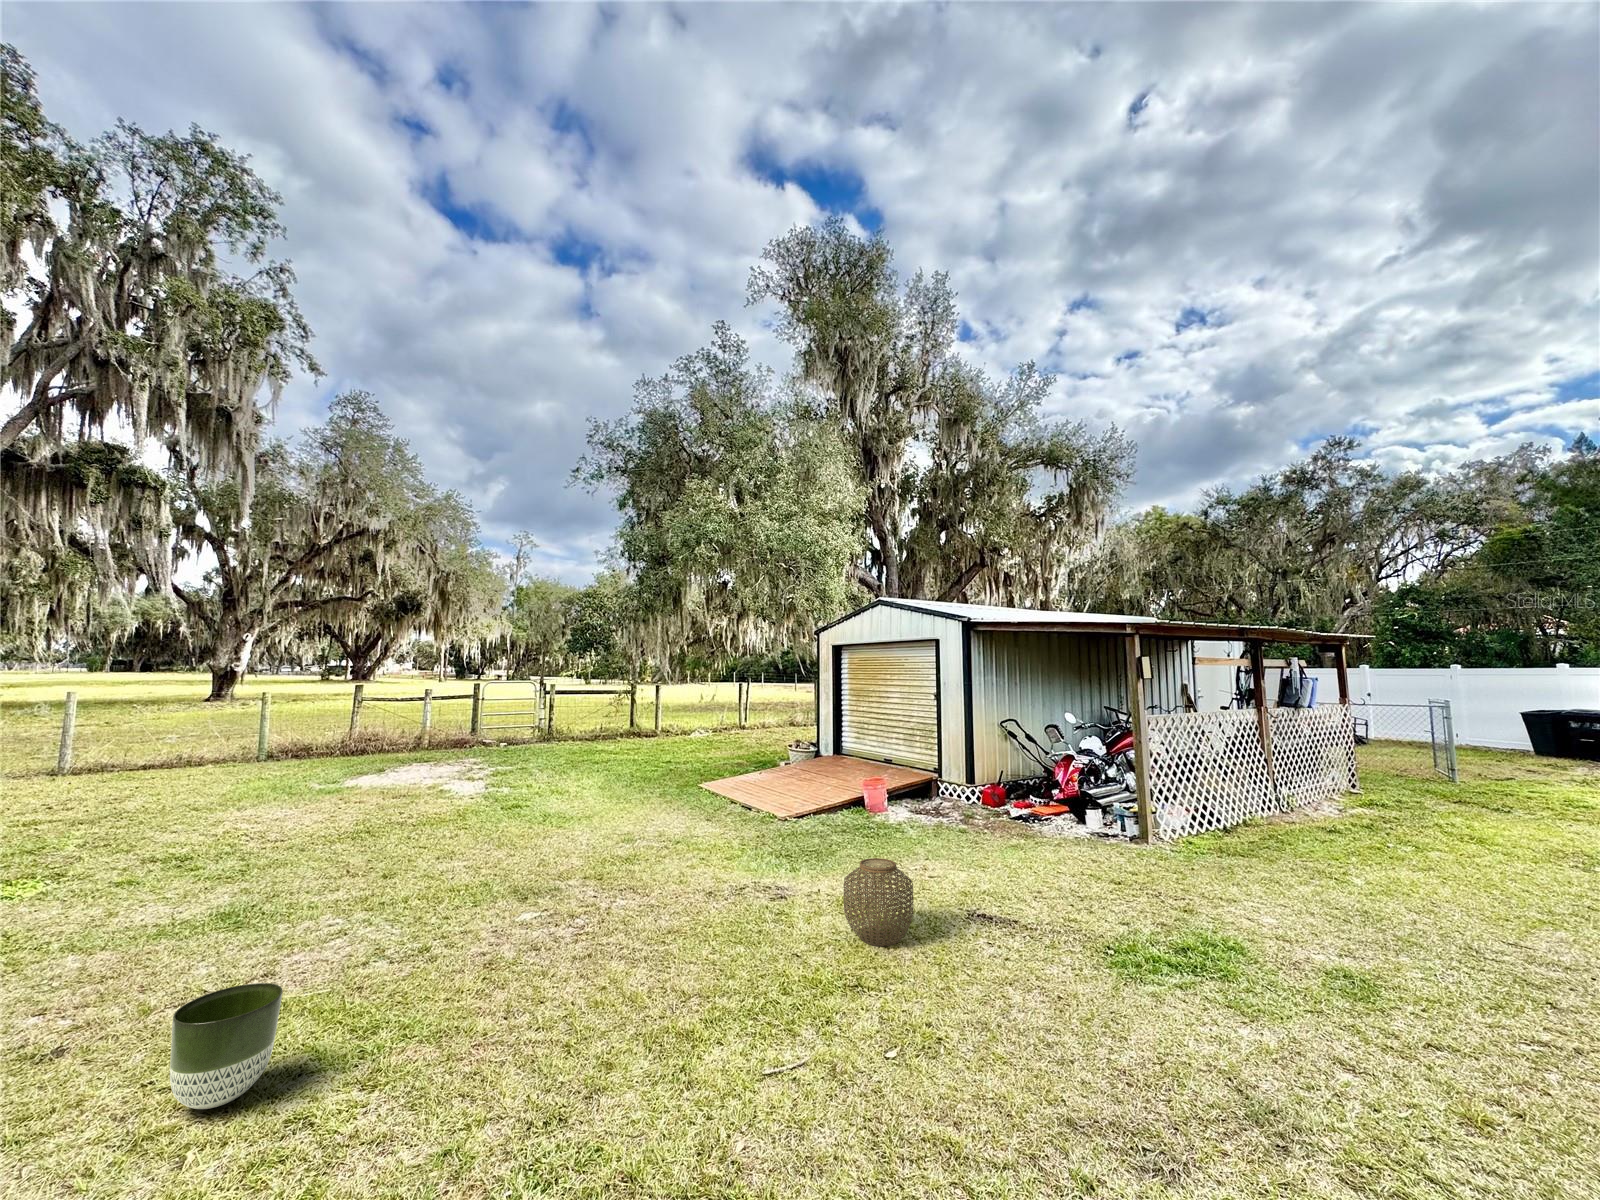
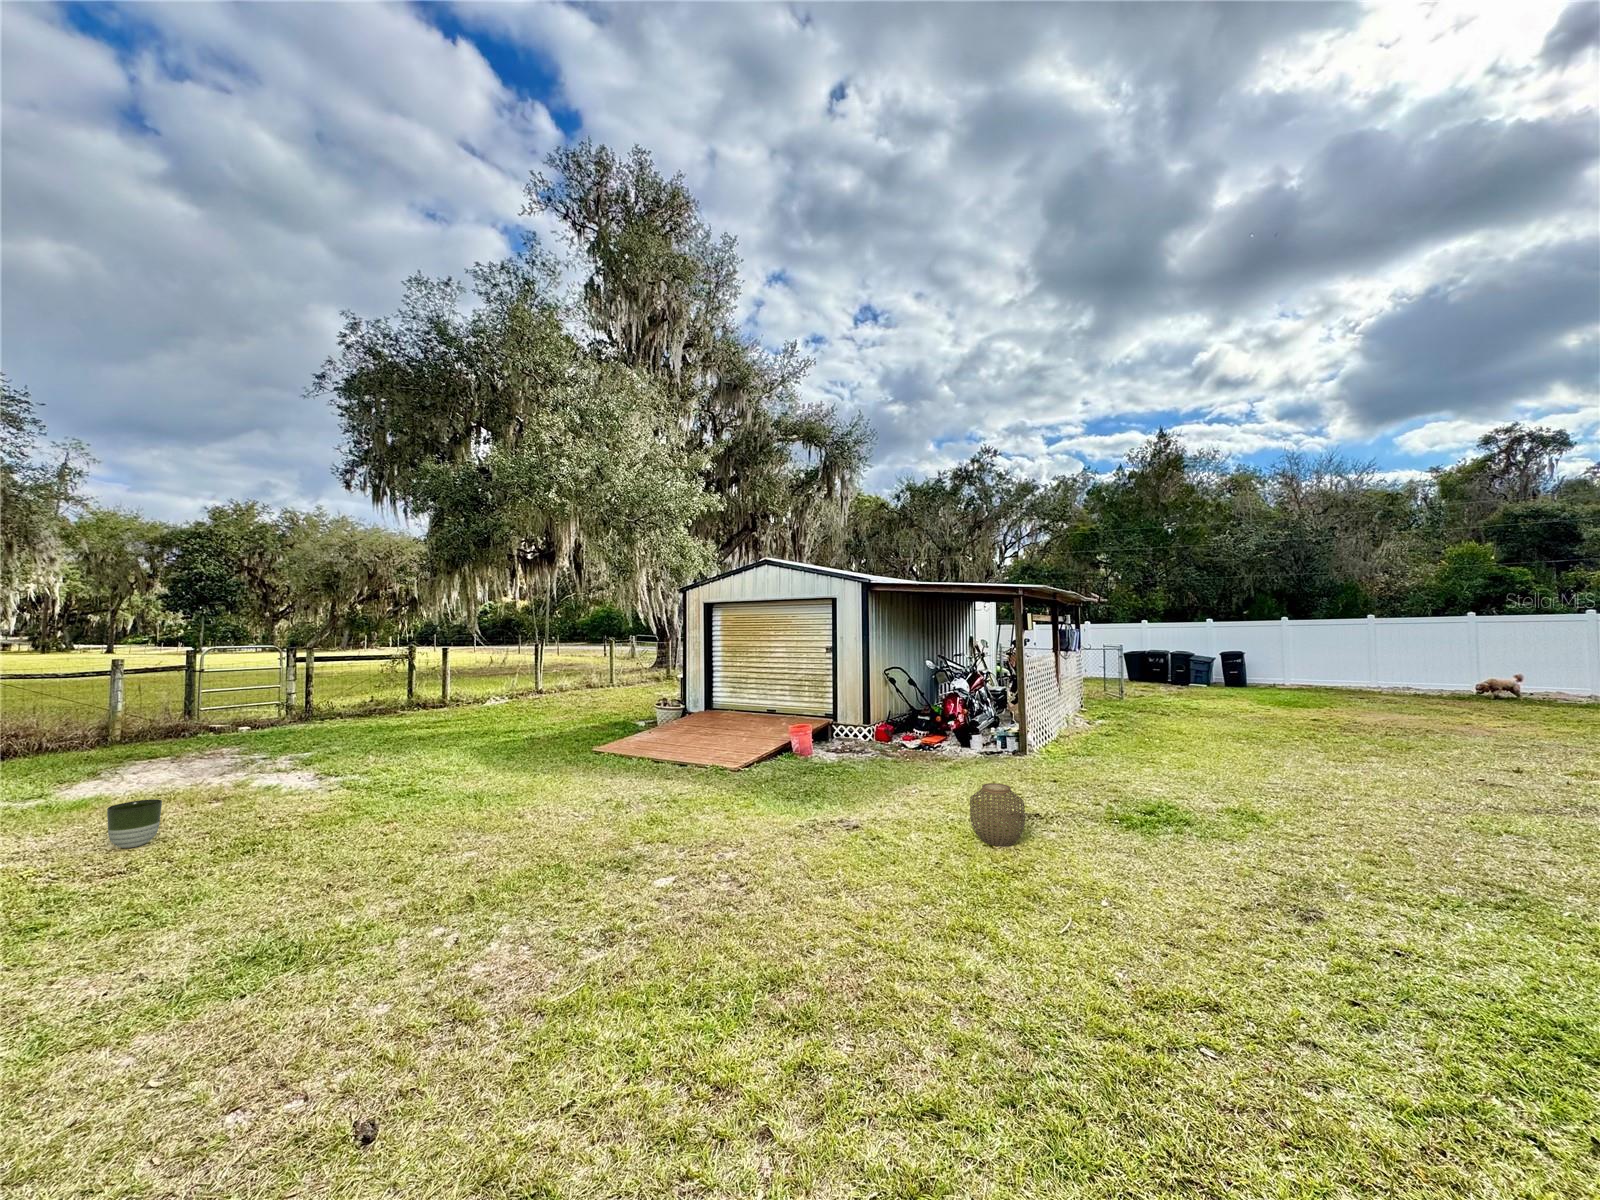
planter: present [170,983,283,1109] -> present [107,799,162,848]

